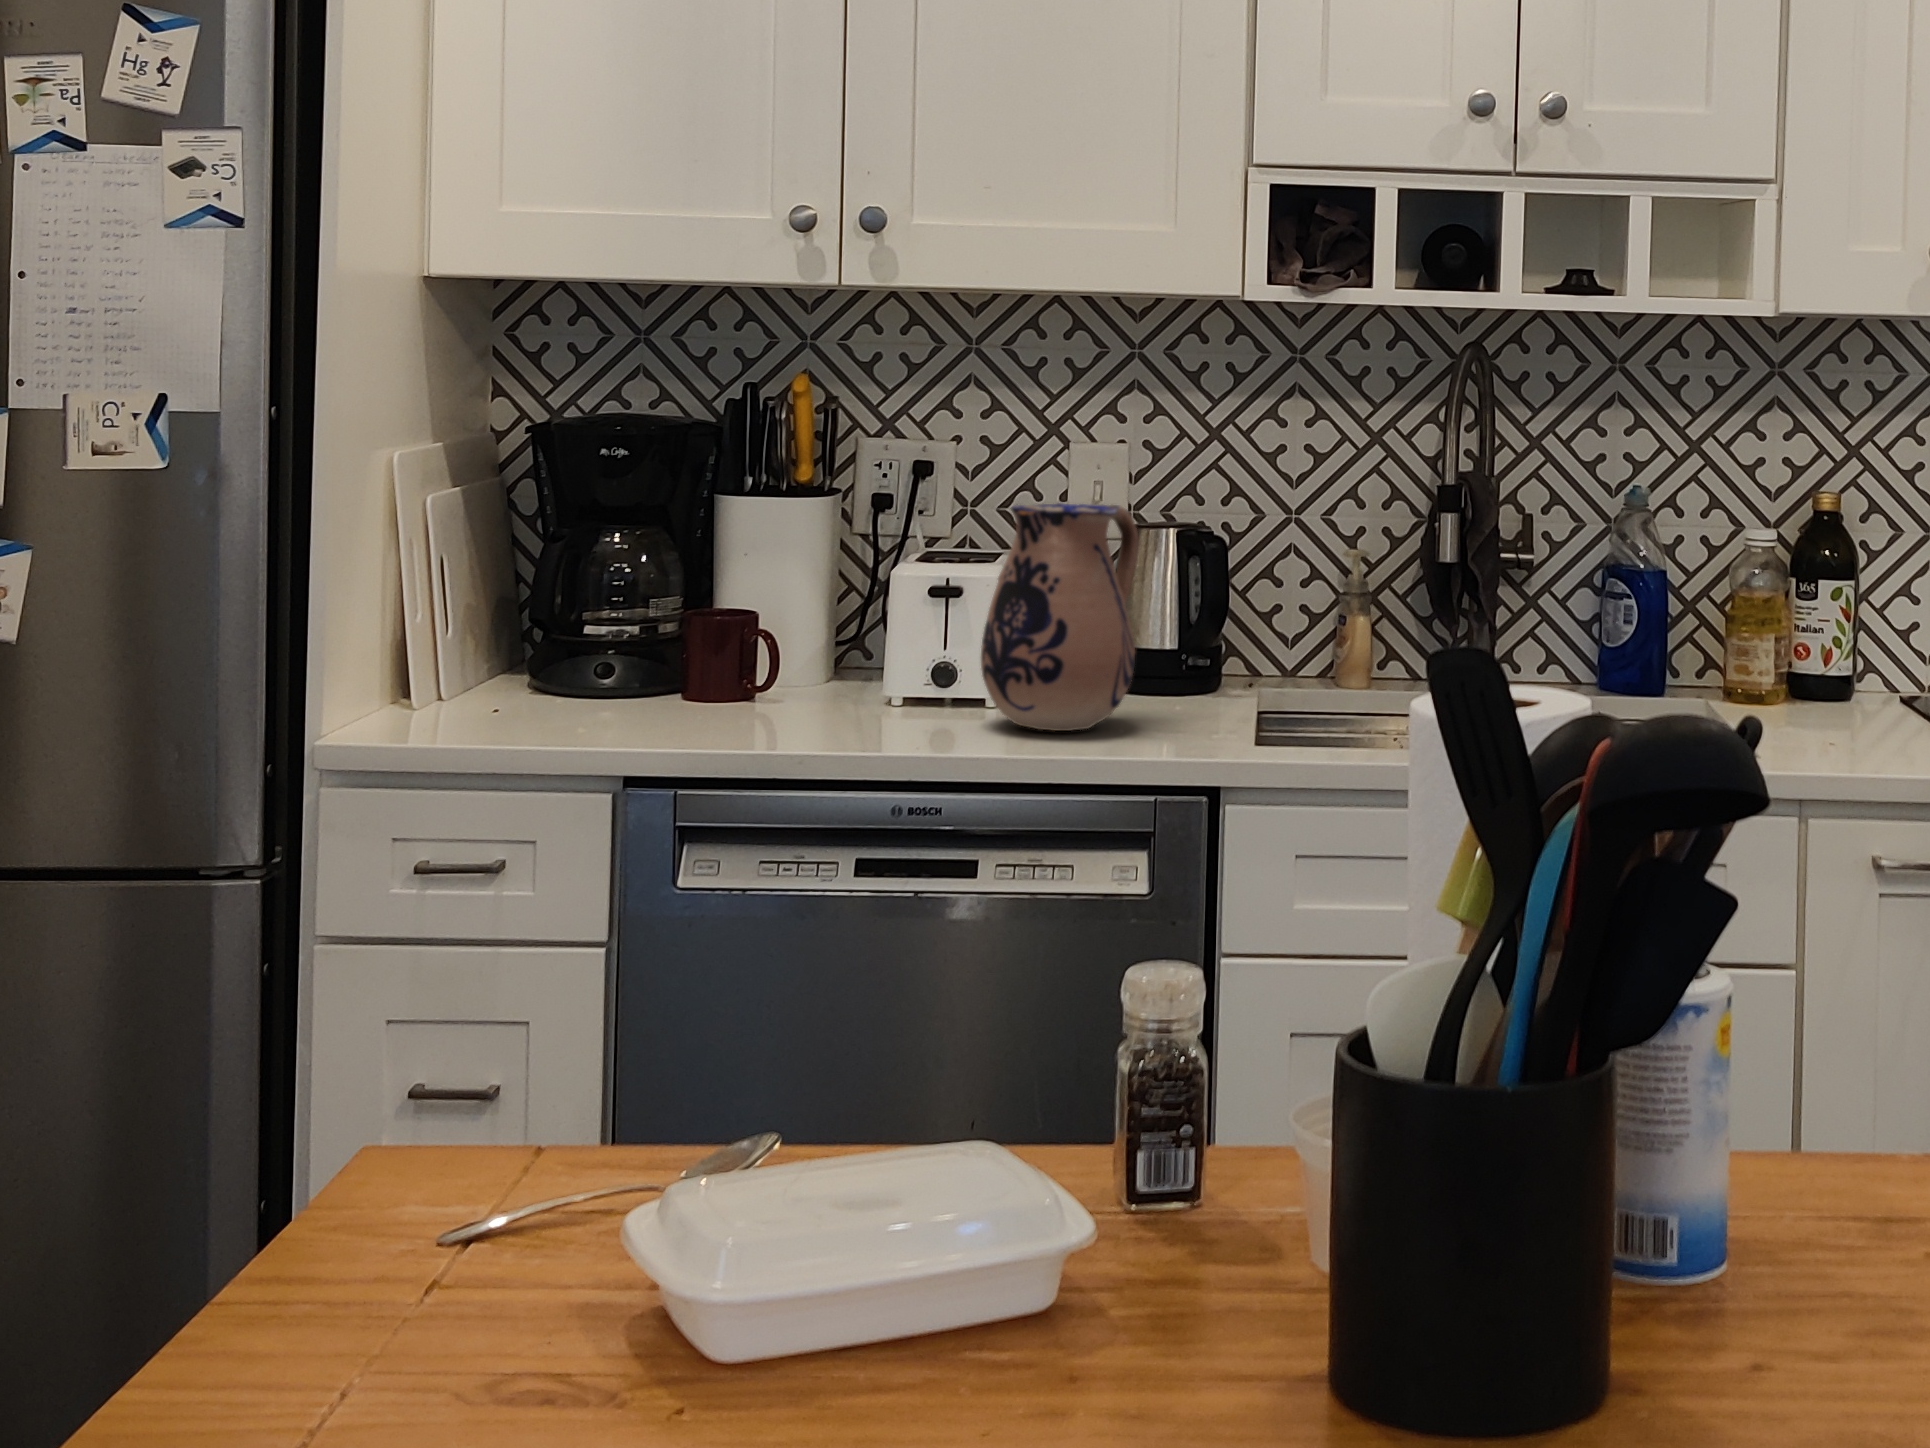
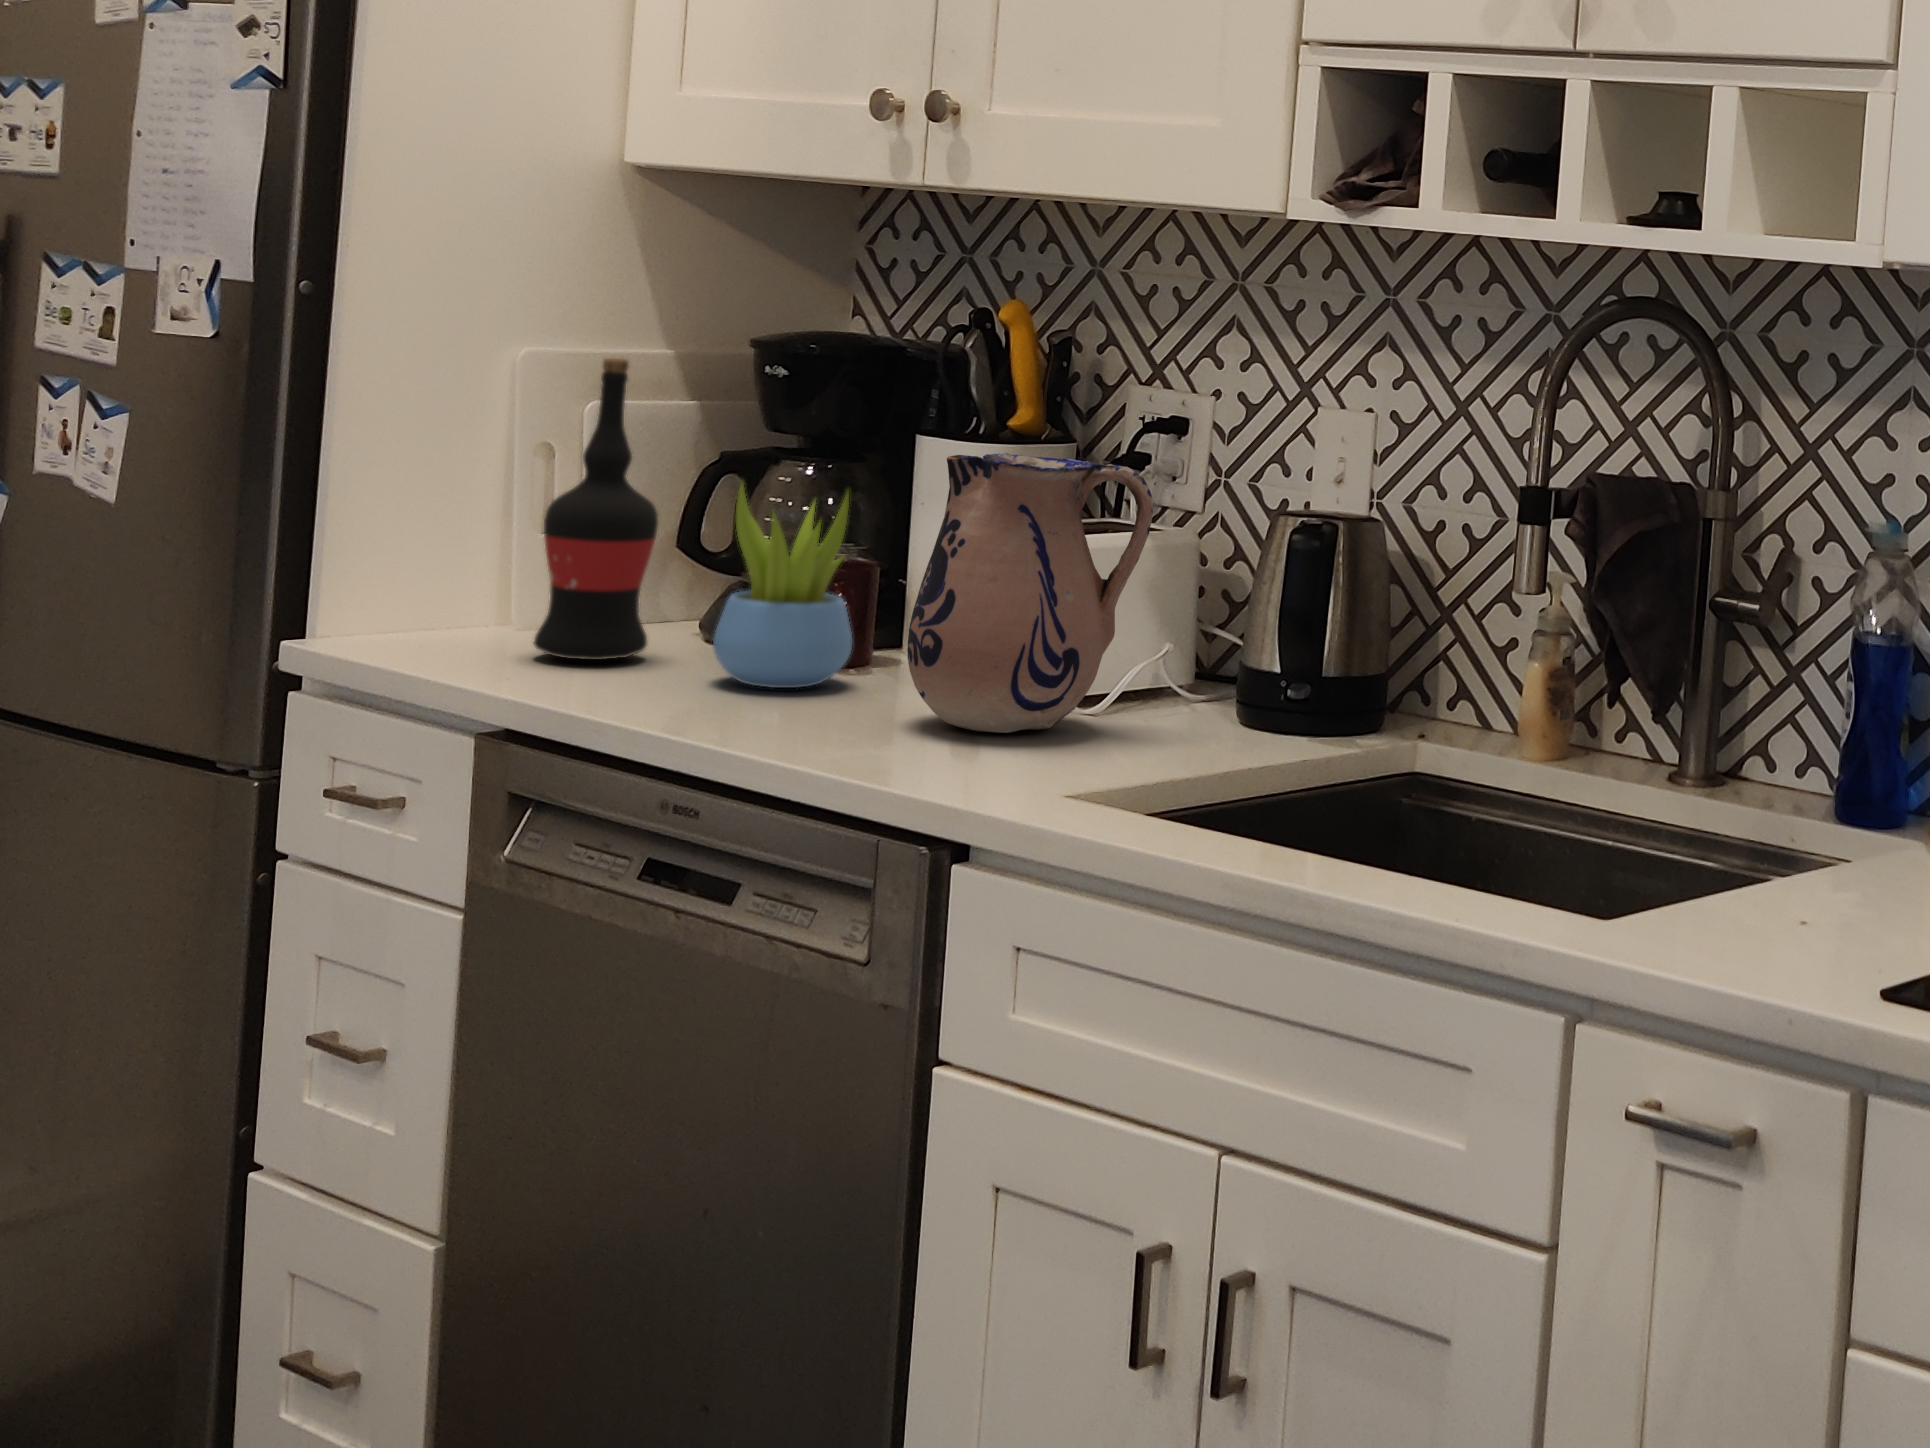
wine bottle: none [560,456,660,732] -> present [534,358,658,660]
succulent plant: none [749,548,866,728] -> present [713,483,852,688]

